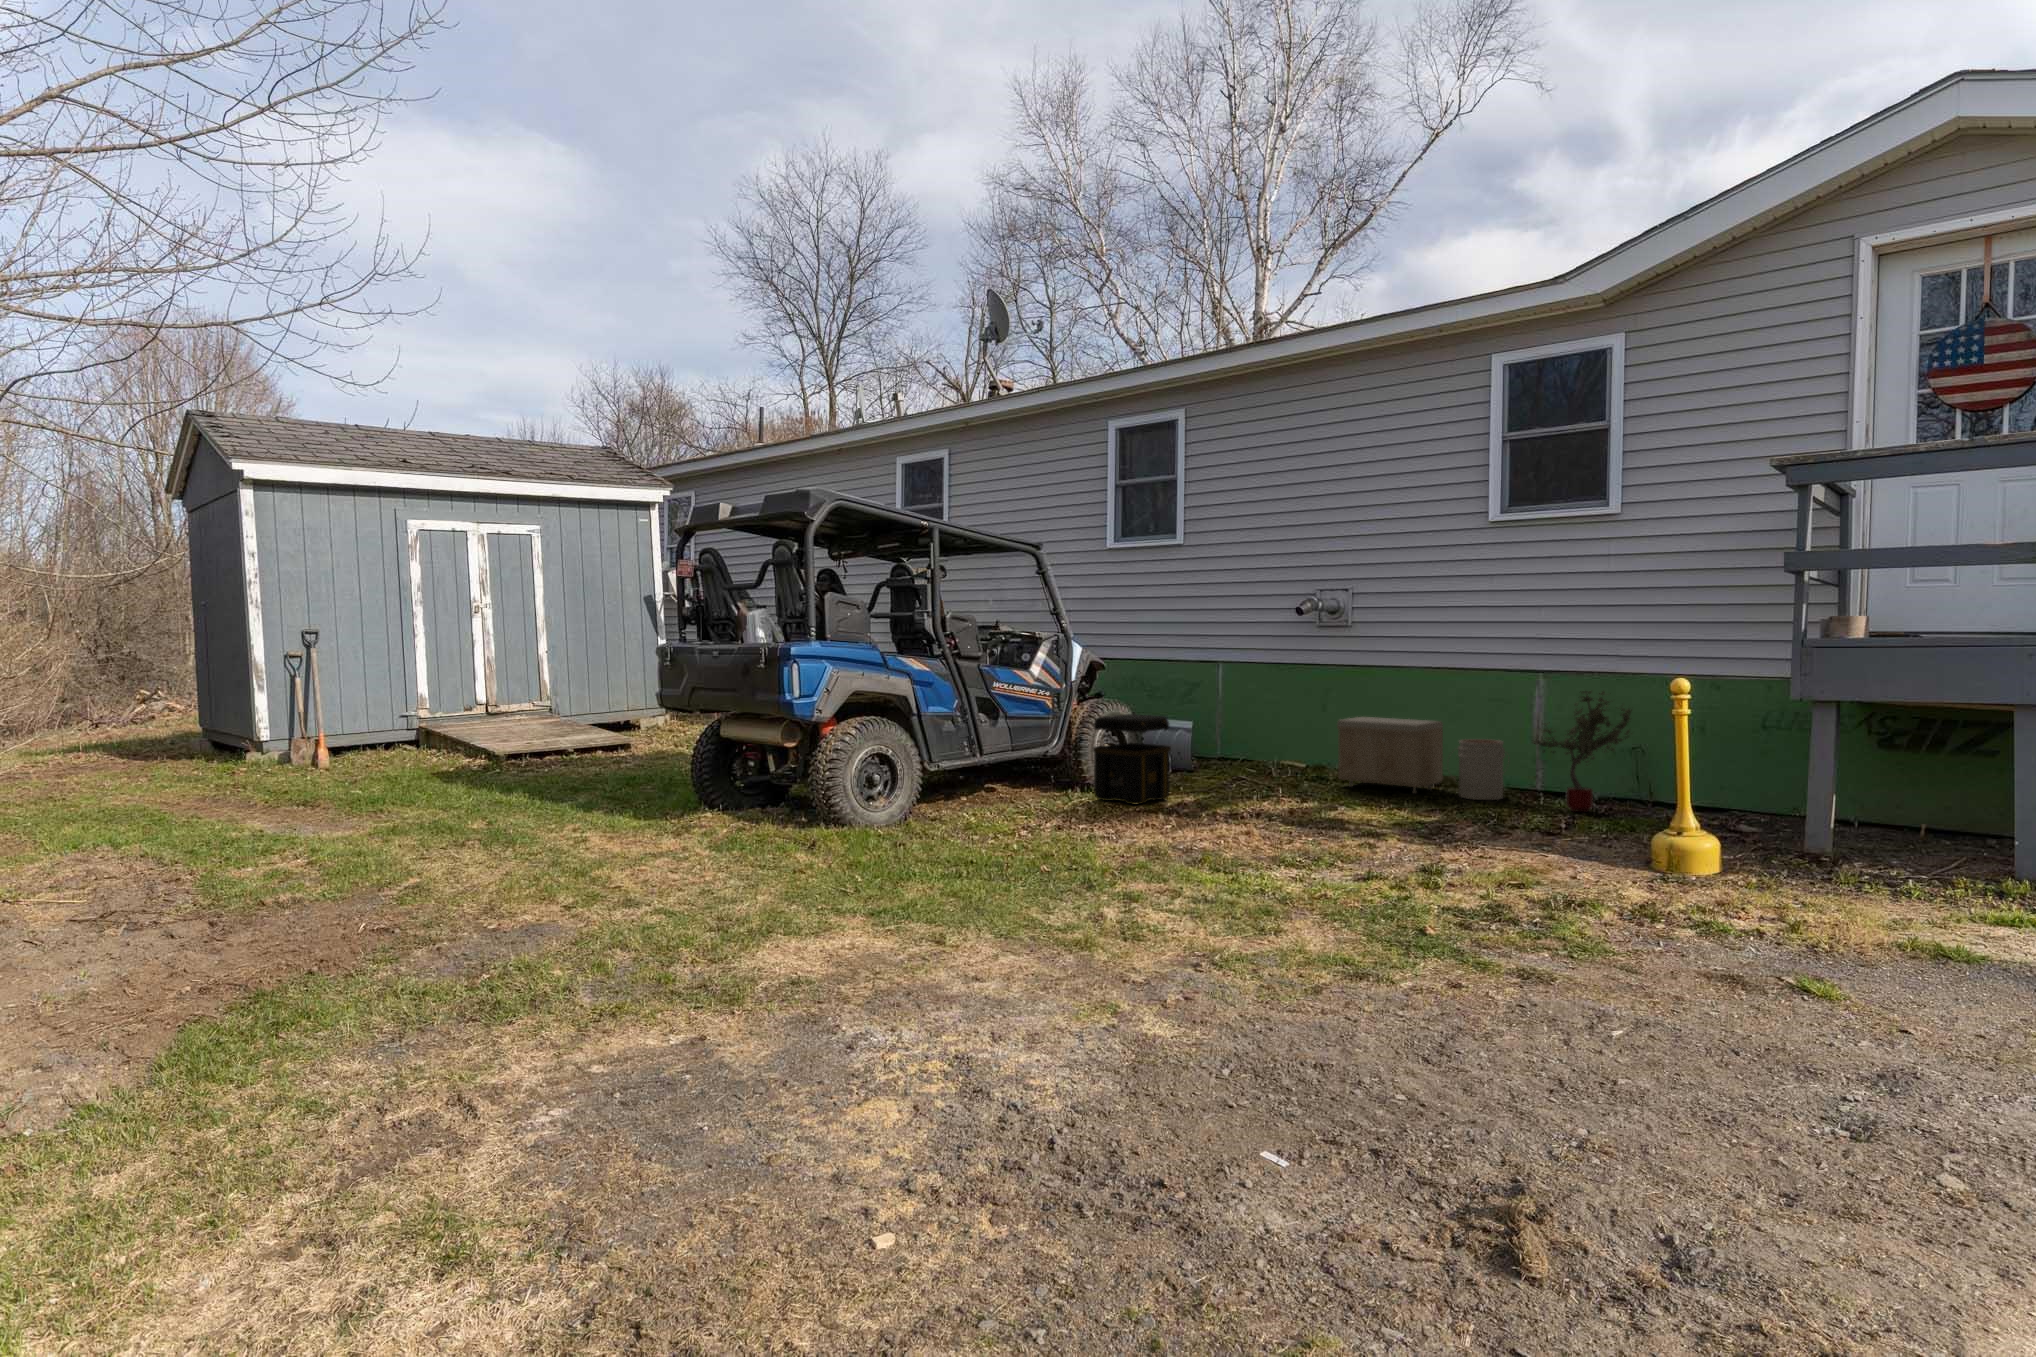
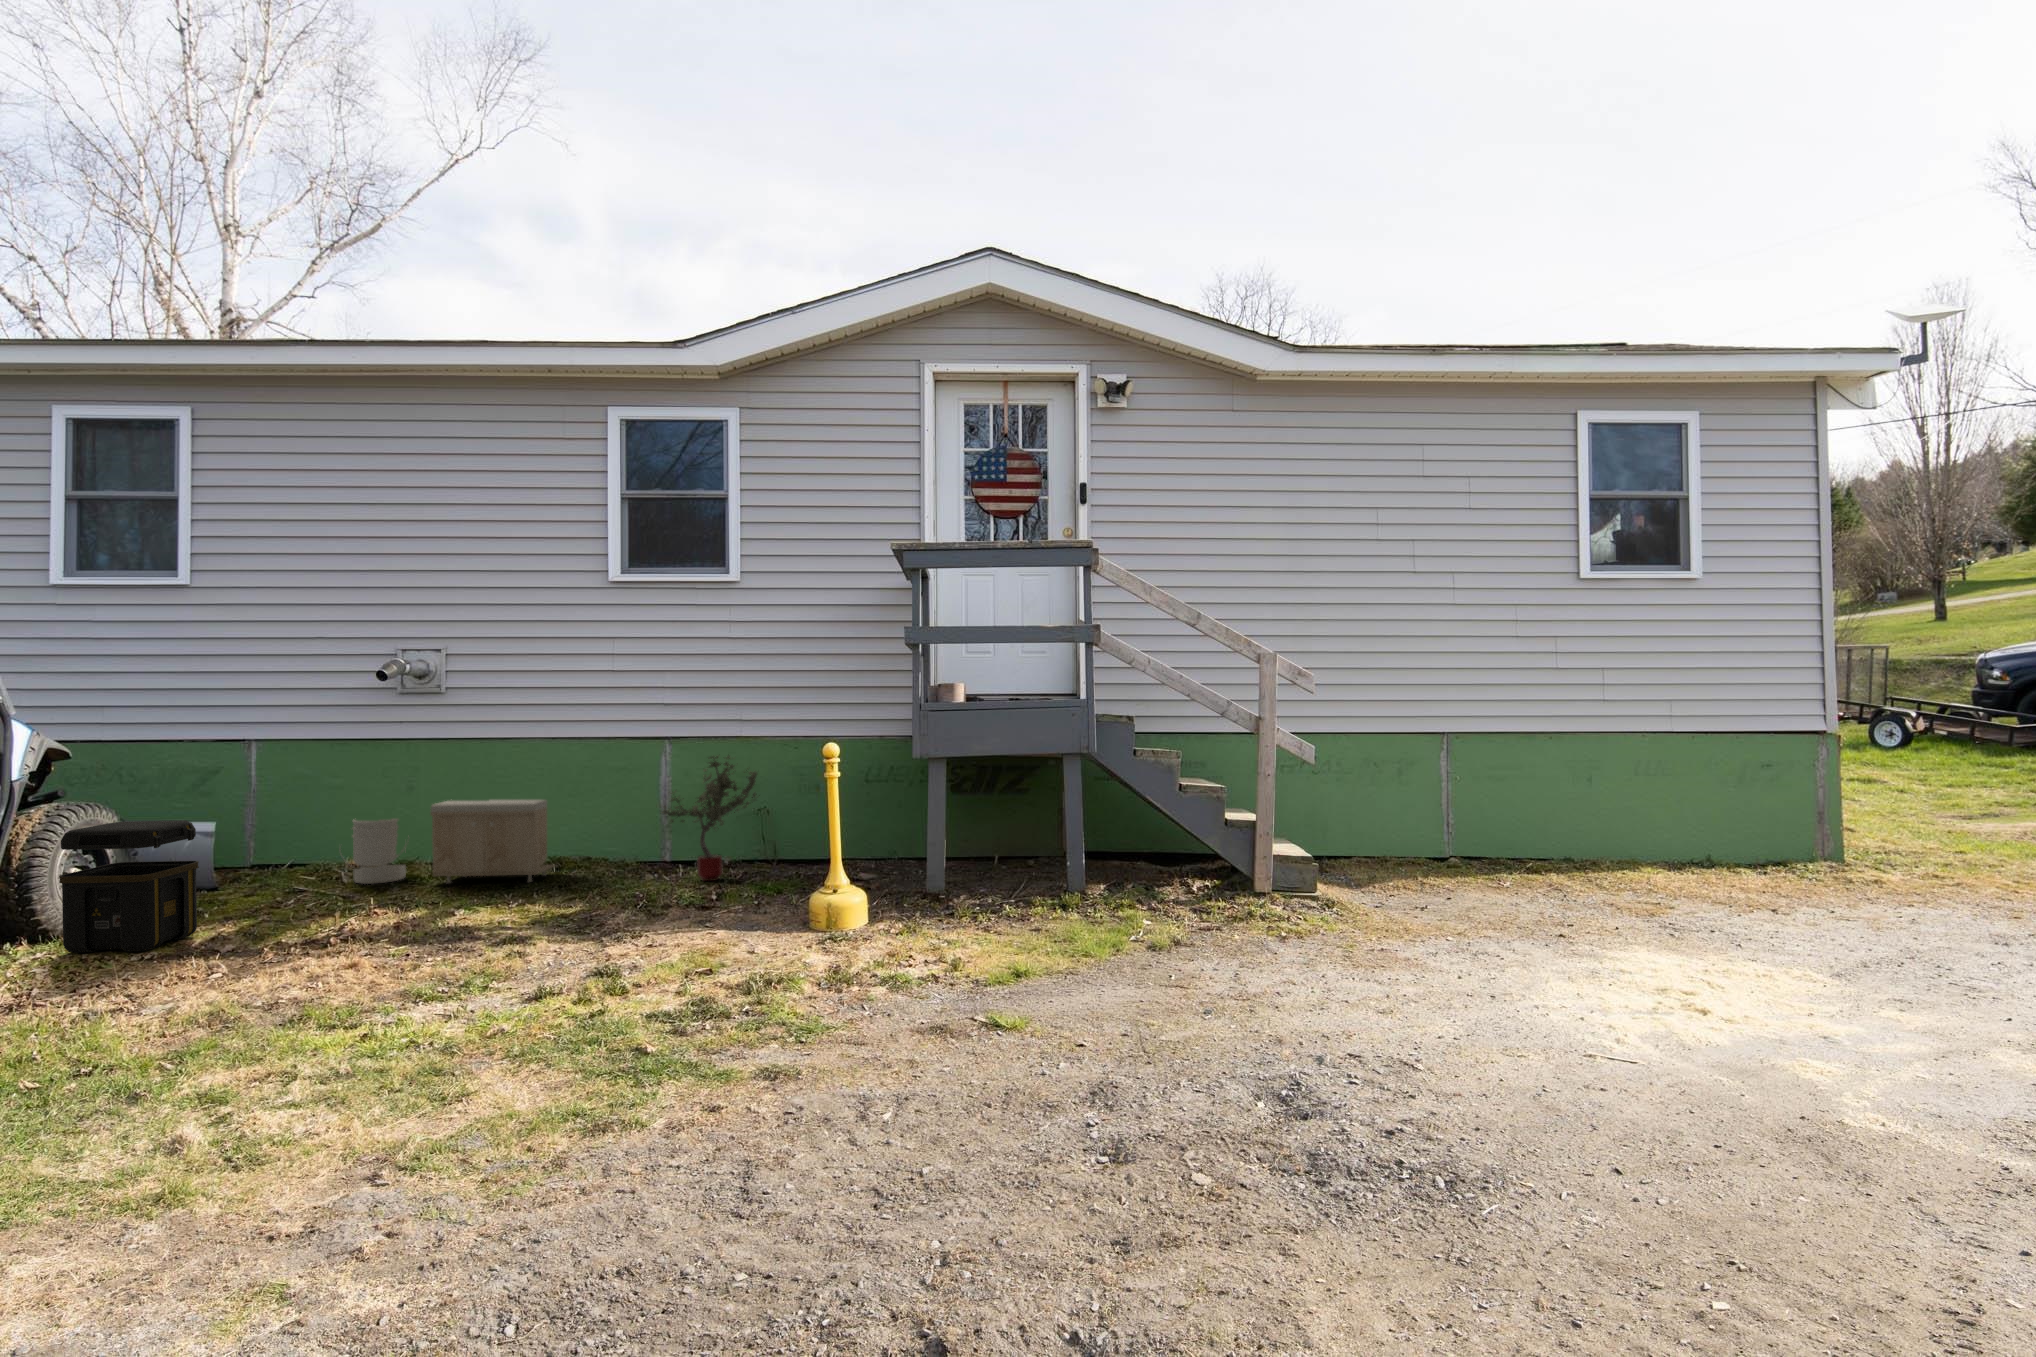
bucket: present [1458,739,1505,800] -> present [351,819,406,884]

